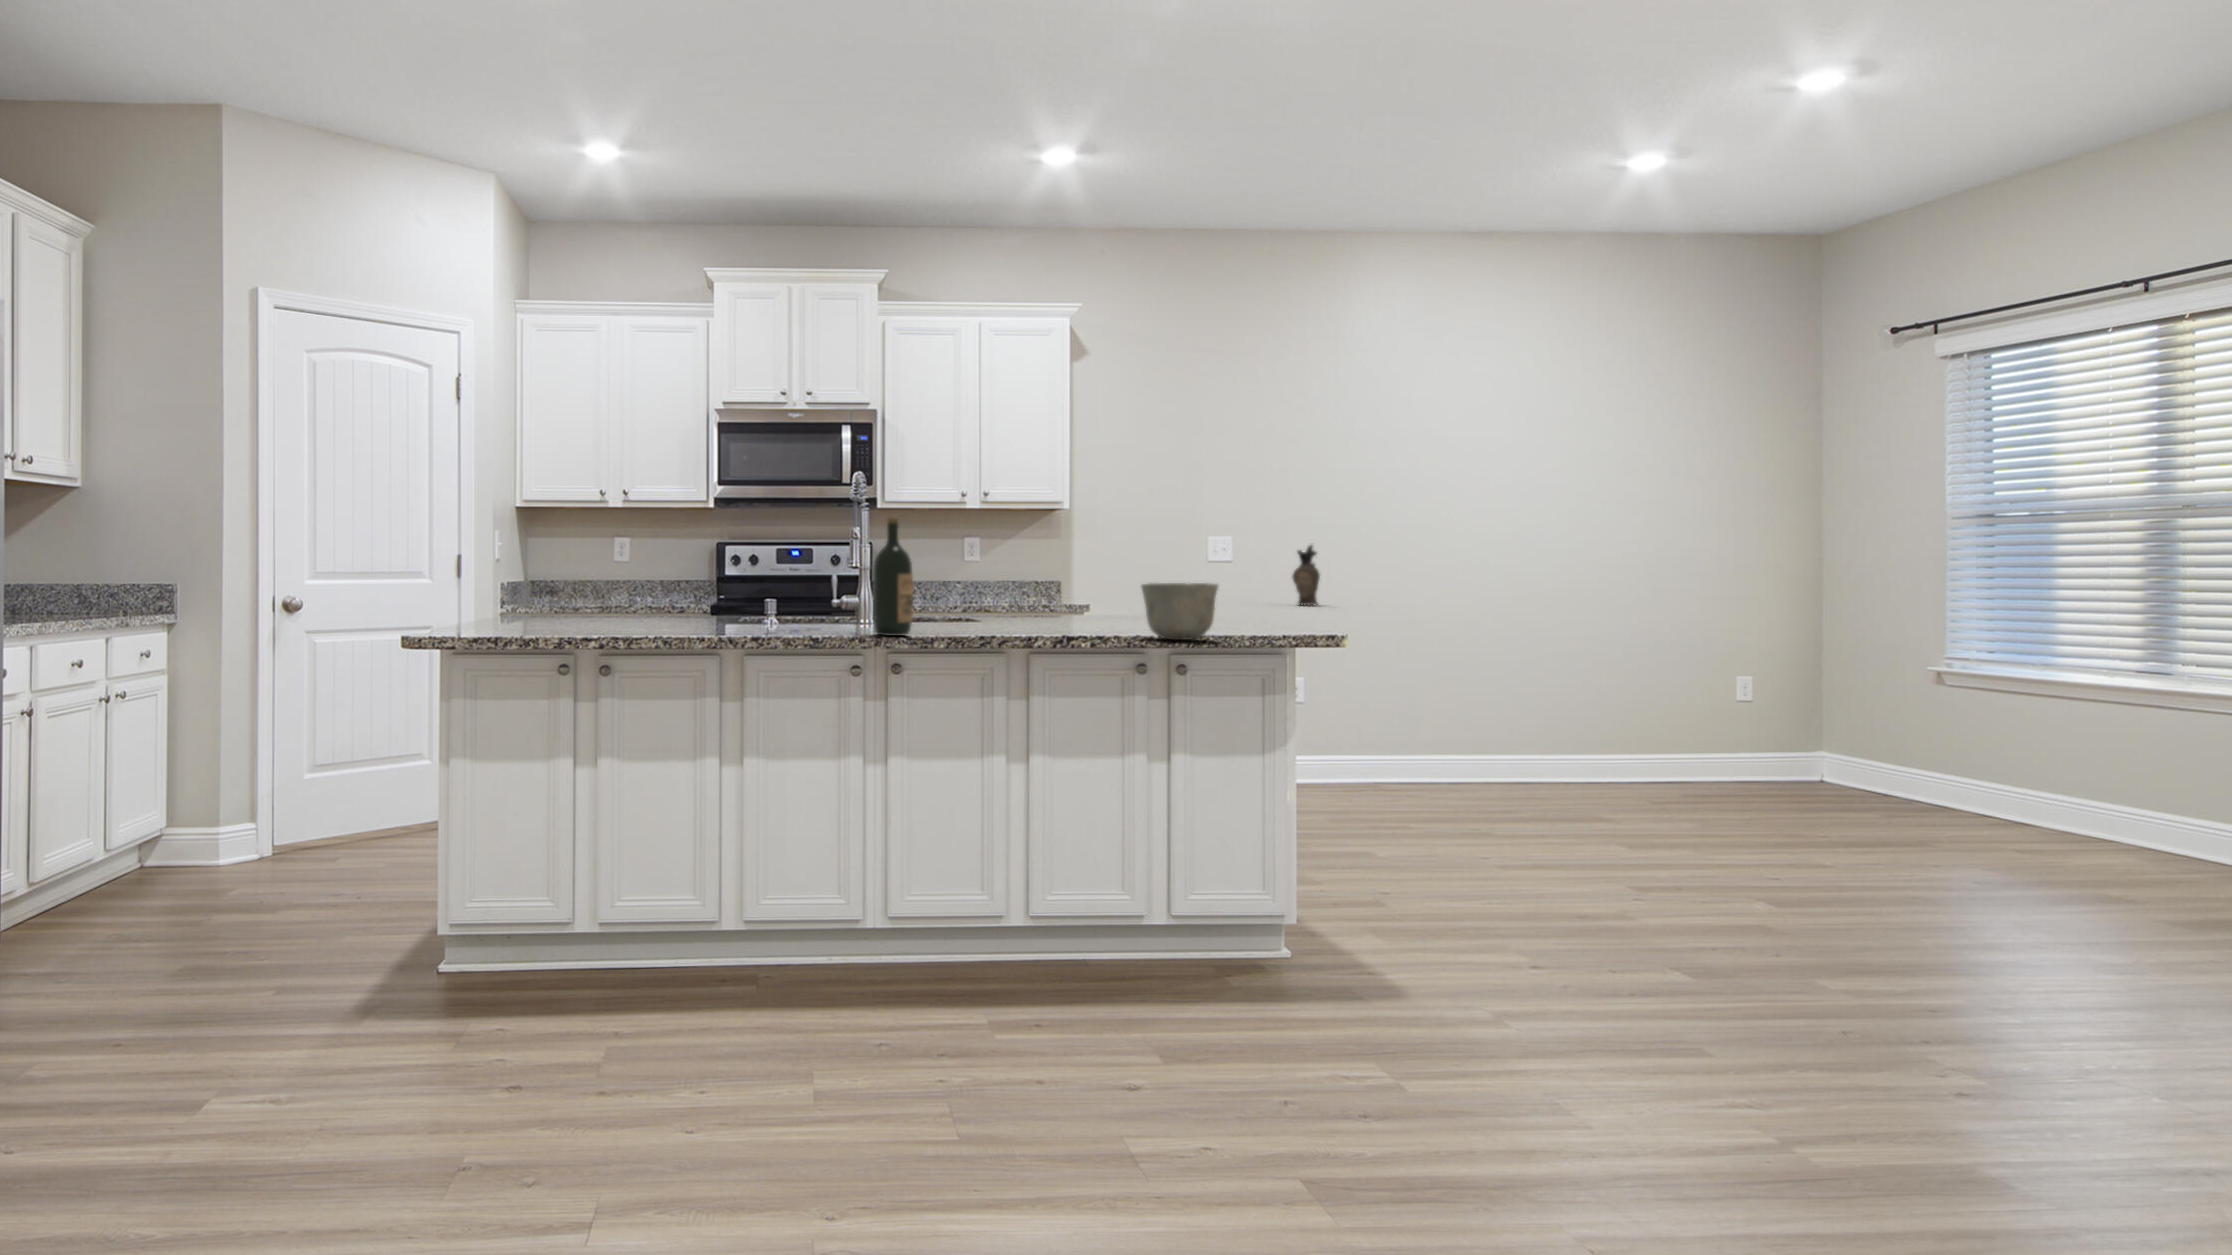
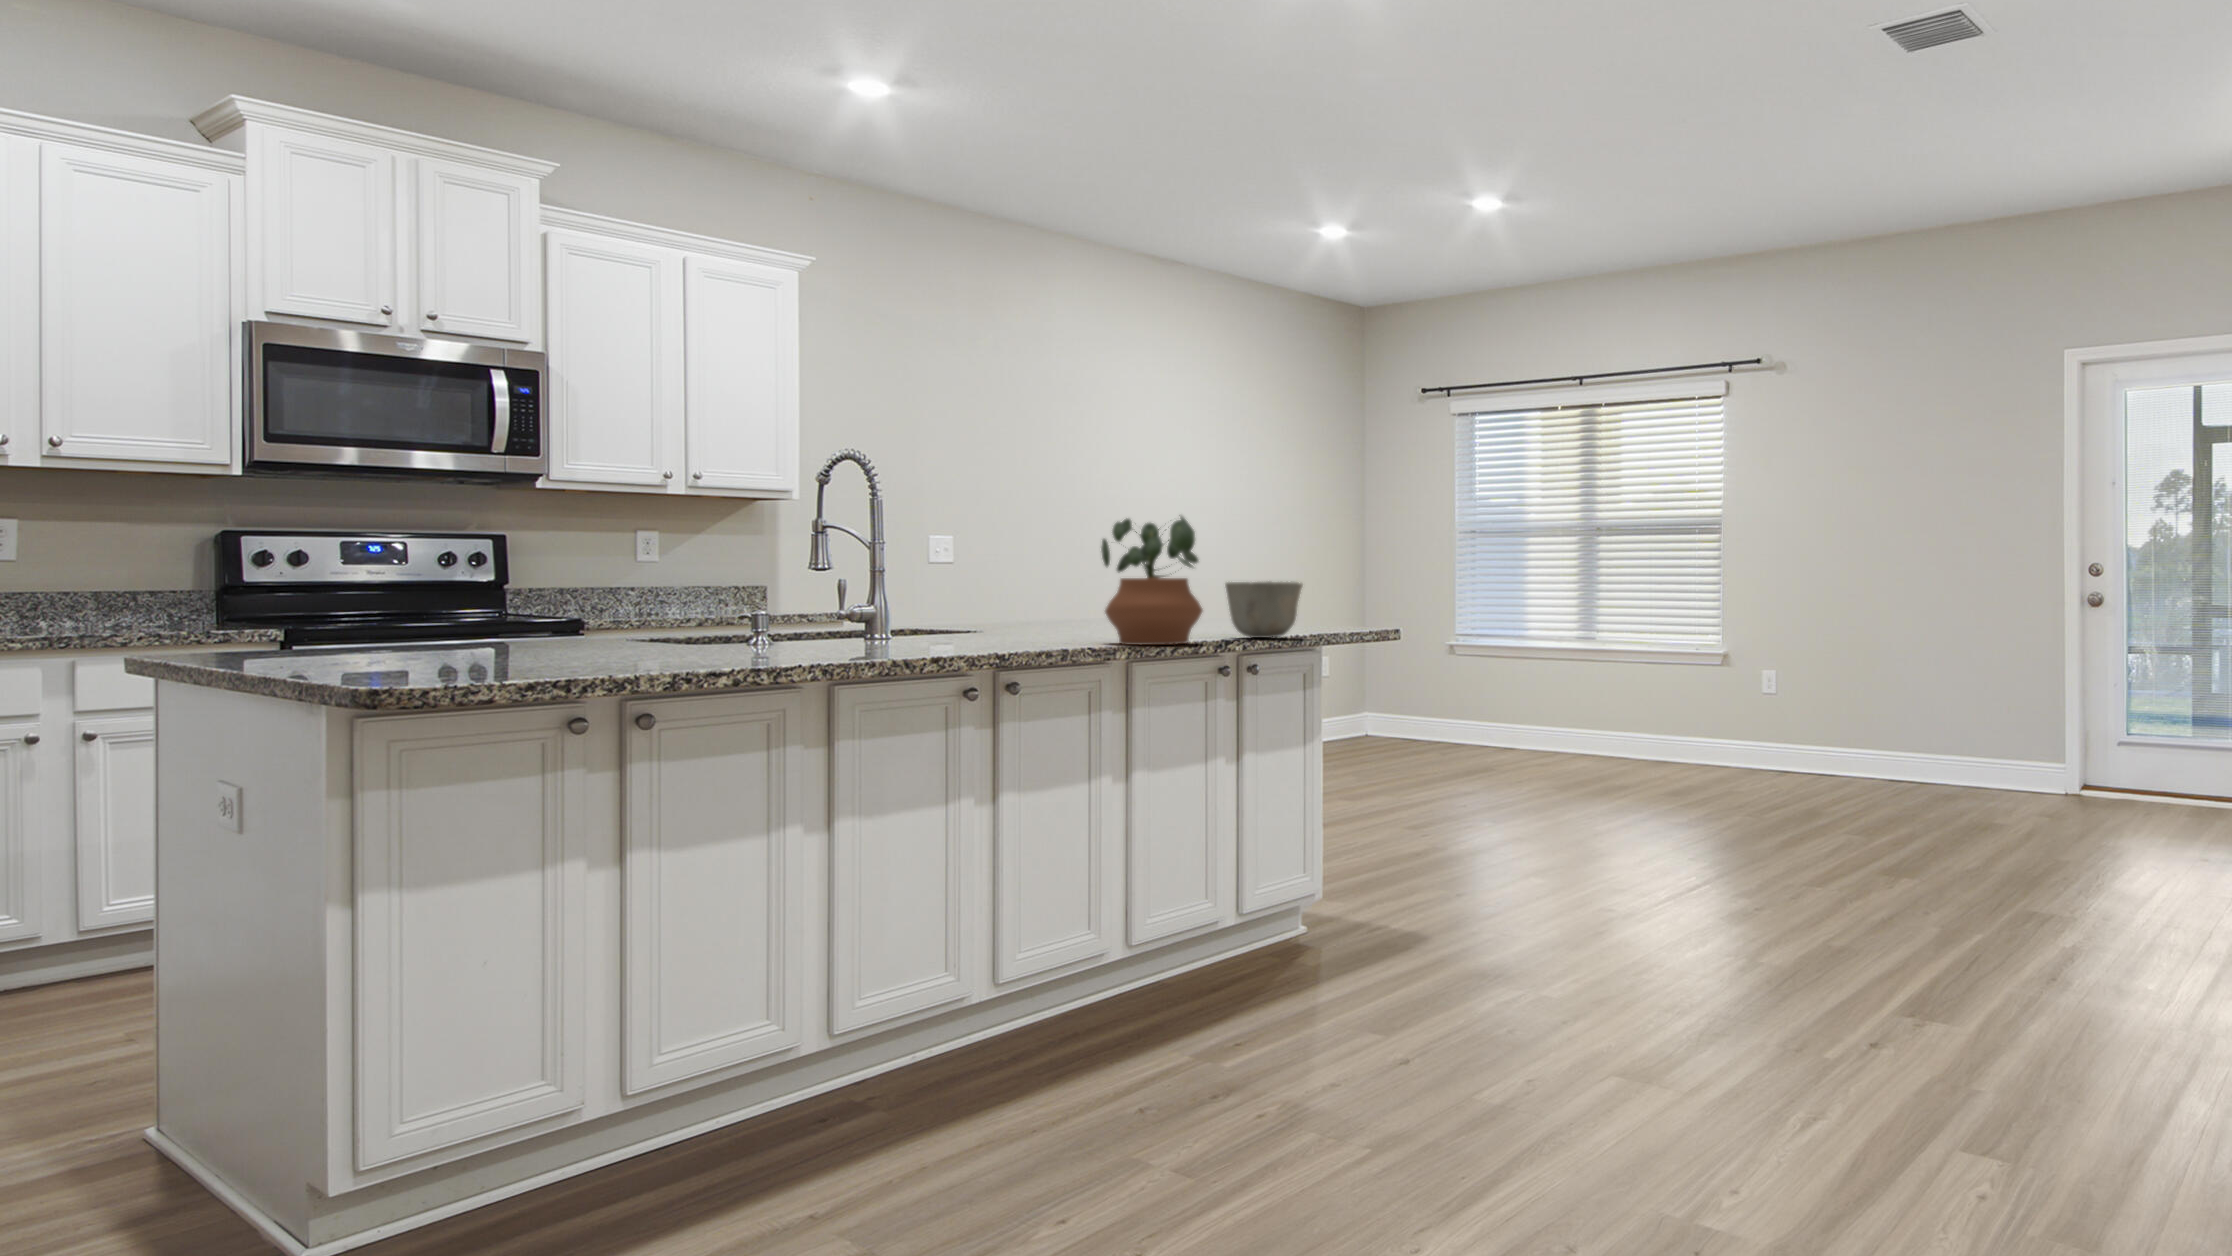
wine bottle: present [873,518,913,636] -> none [1037,506,1087,647]
potted plant: none [954,520,1052,640] -> present [1101,515,1203,645]
ceramic pitcher: present [1293,545,1320,605] -> none [1004,546,1032,610]

